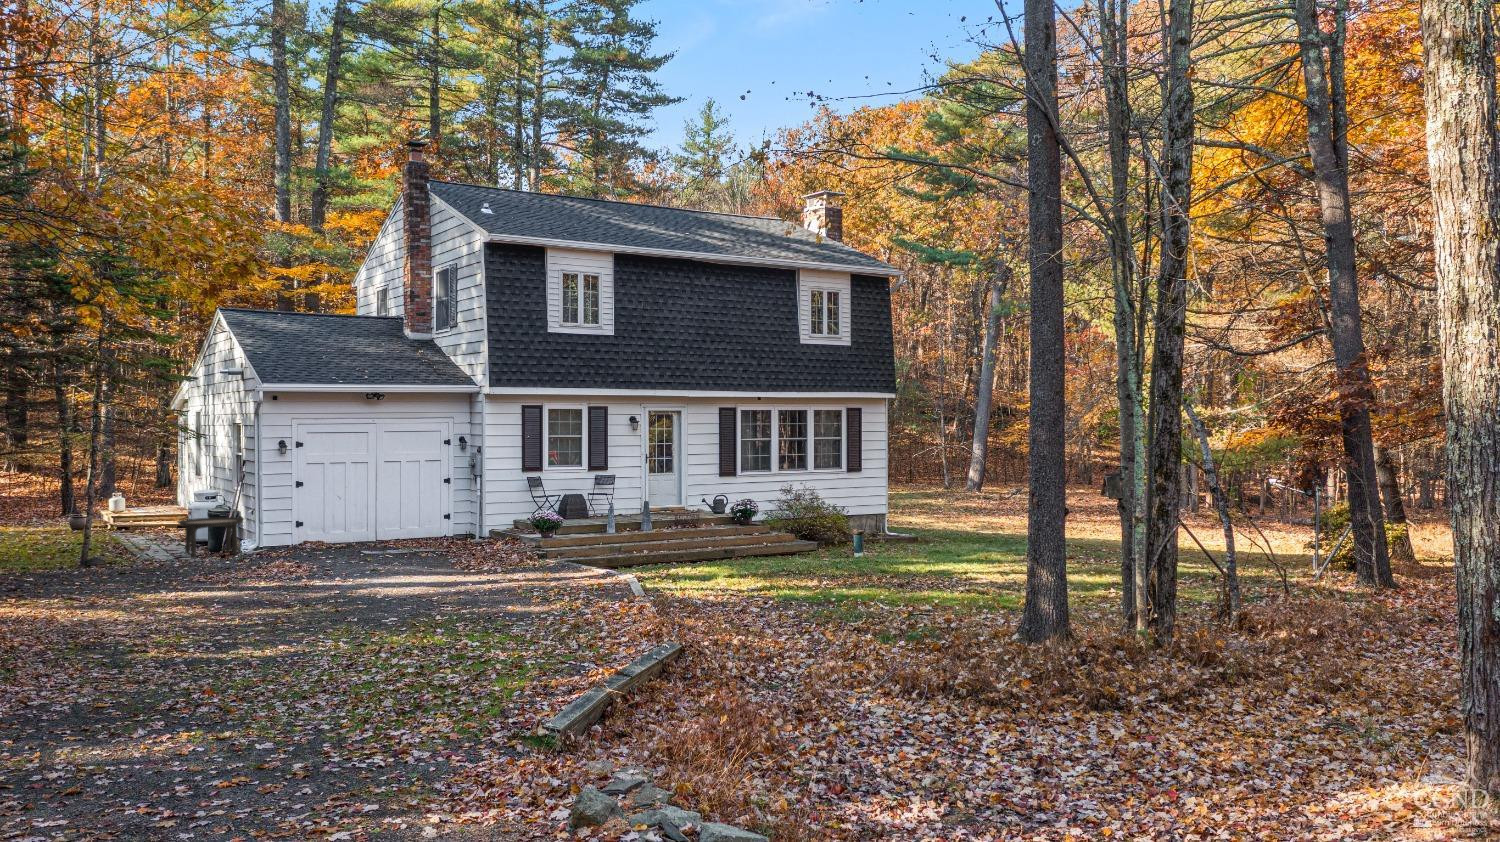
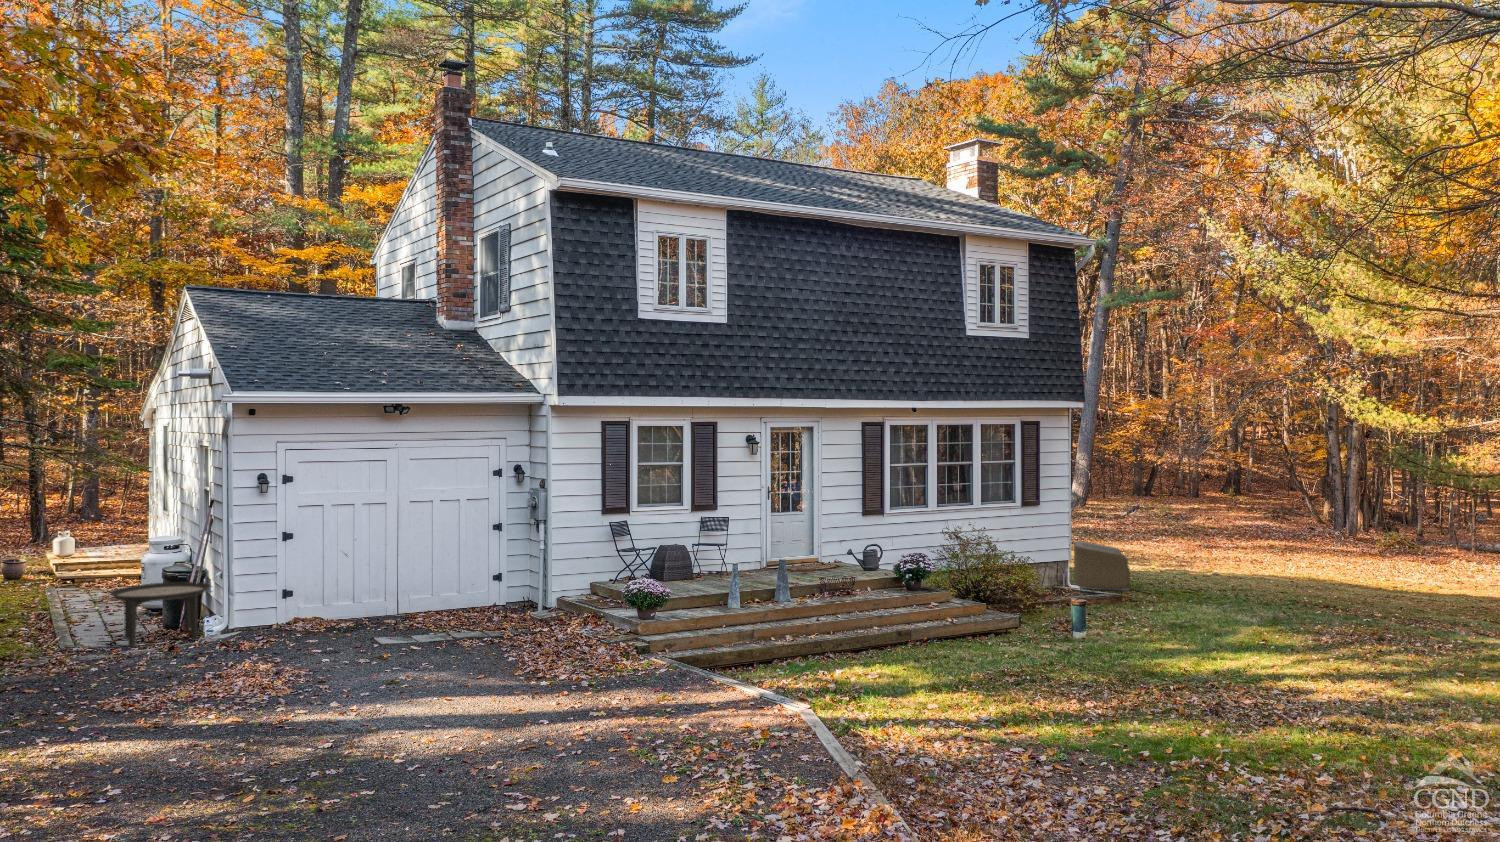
armchair: none [884,497,923,532] -> present [1074,541,1130,591]

